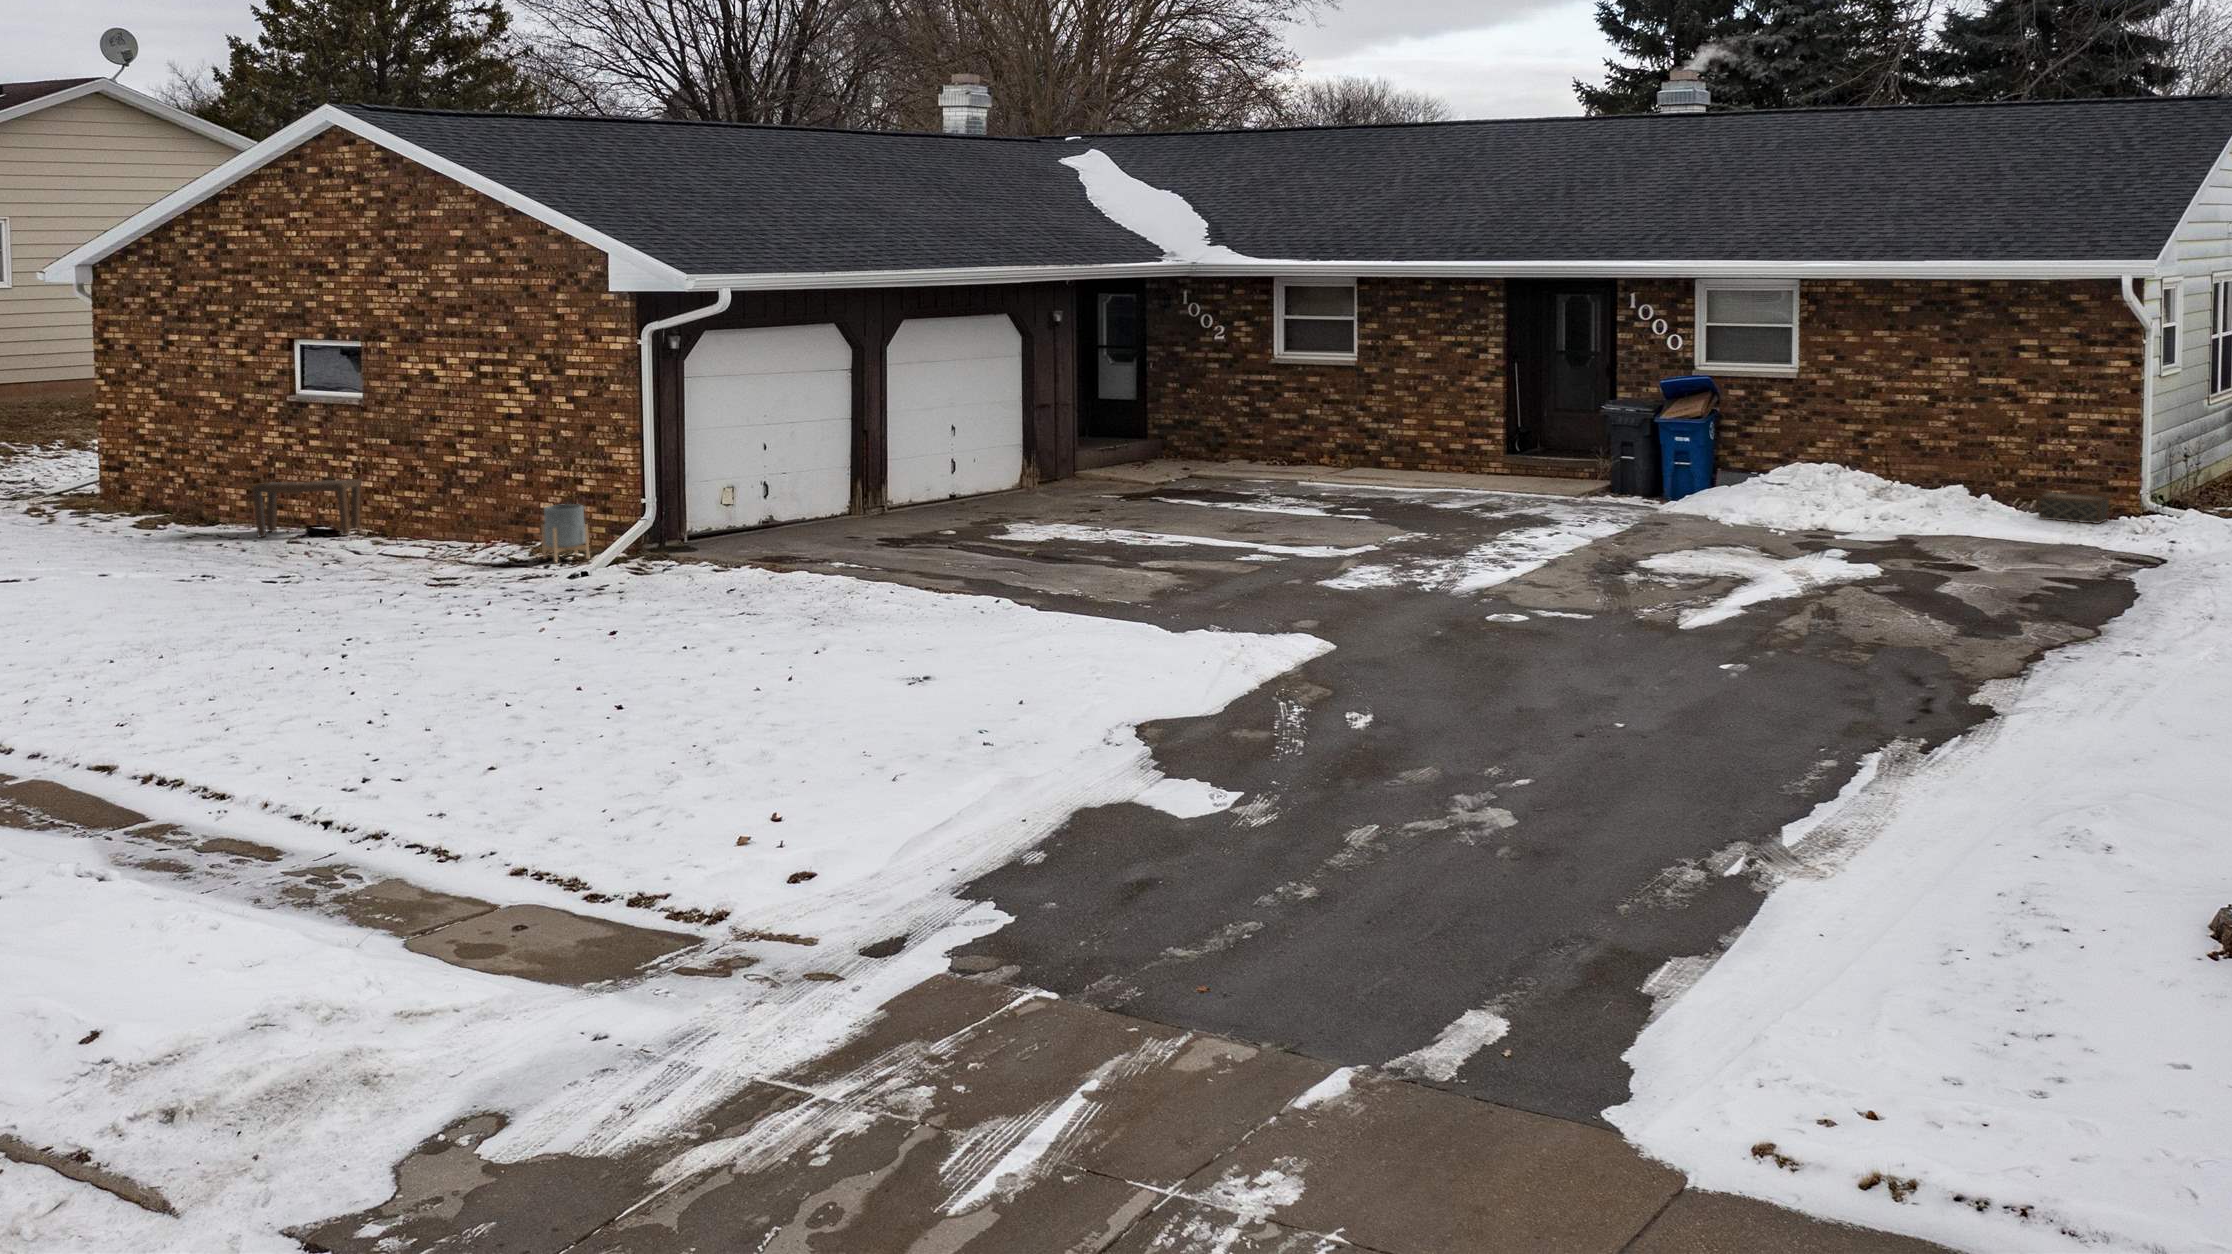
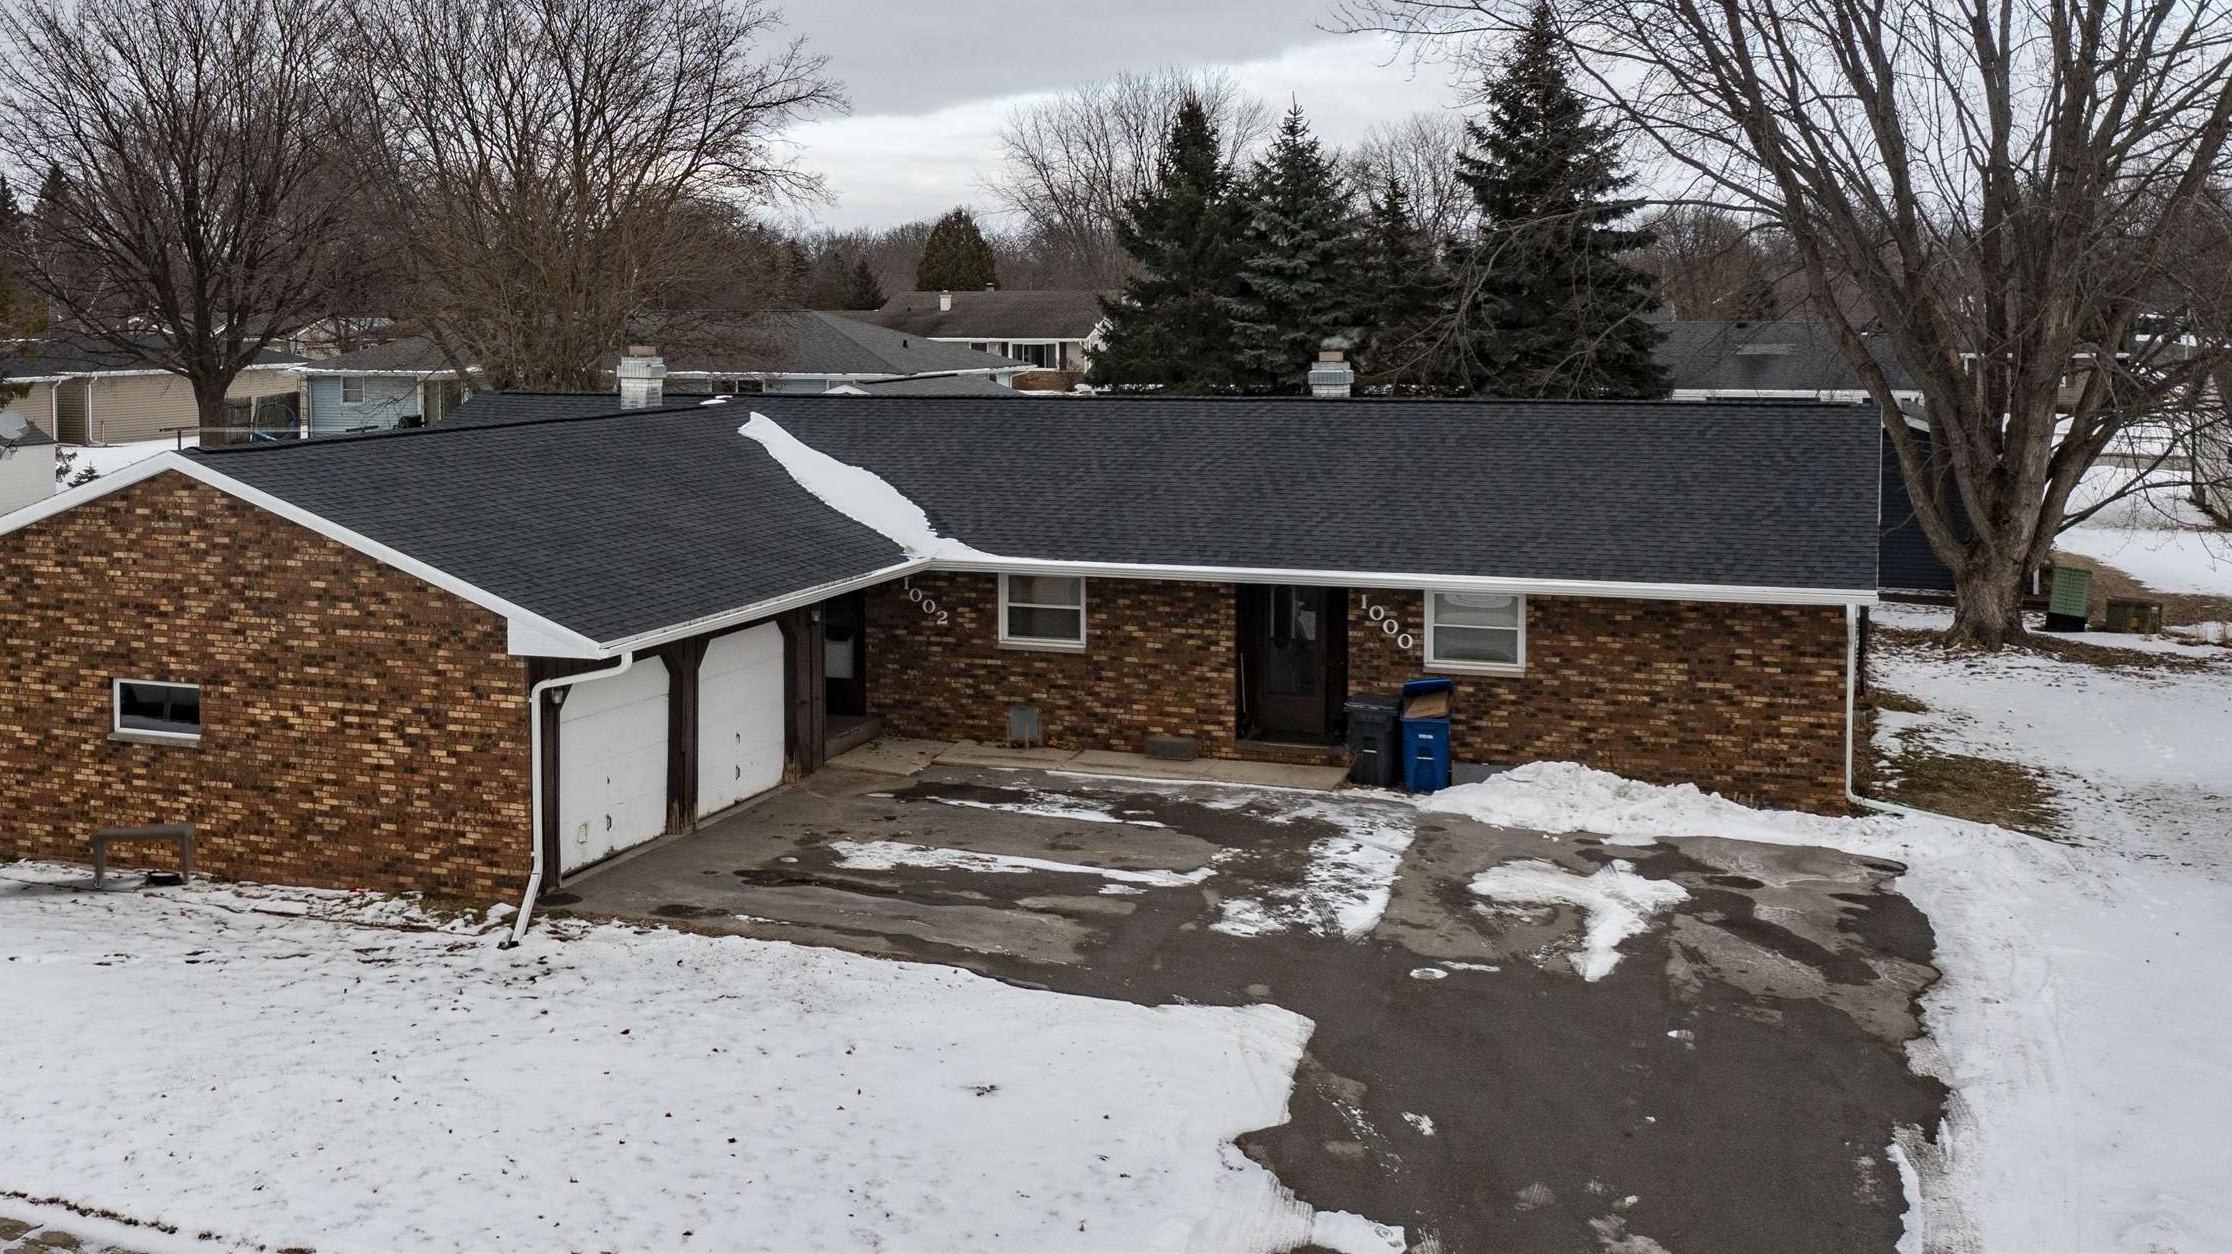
woven basket: present [2038,492,2109,523] -> present [1145,736,1196,761]
planter: present [542,504,589,562] -> present [1007,707,1041,743]

